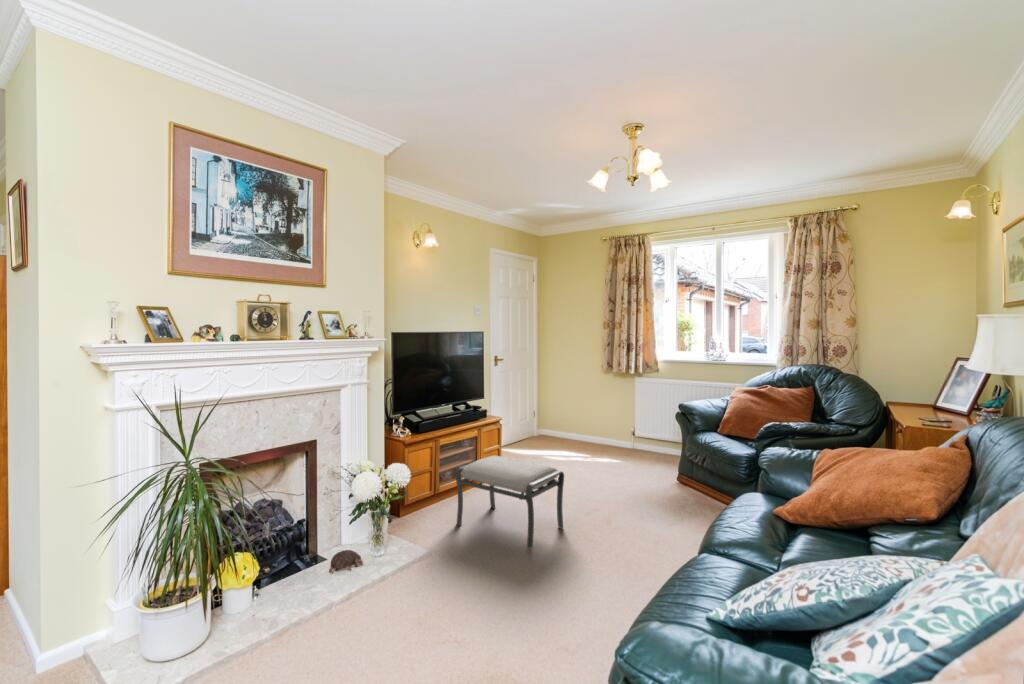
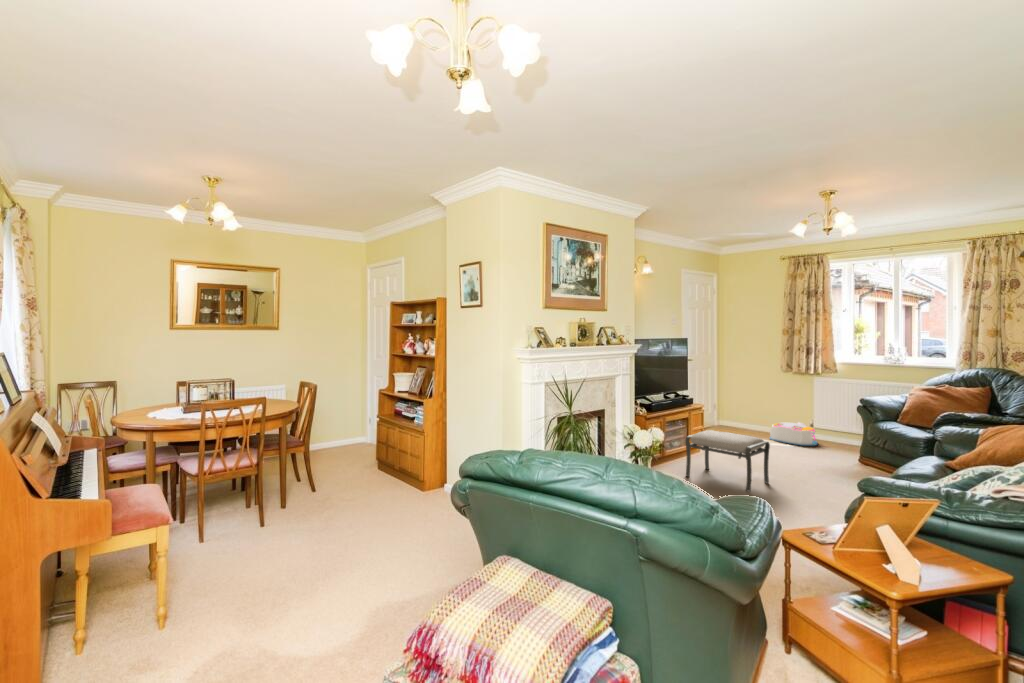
storage bin: none [589,430,639,459] -> present [770,422,818,446]

